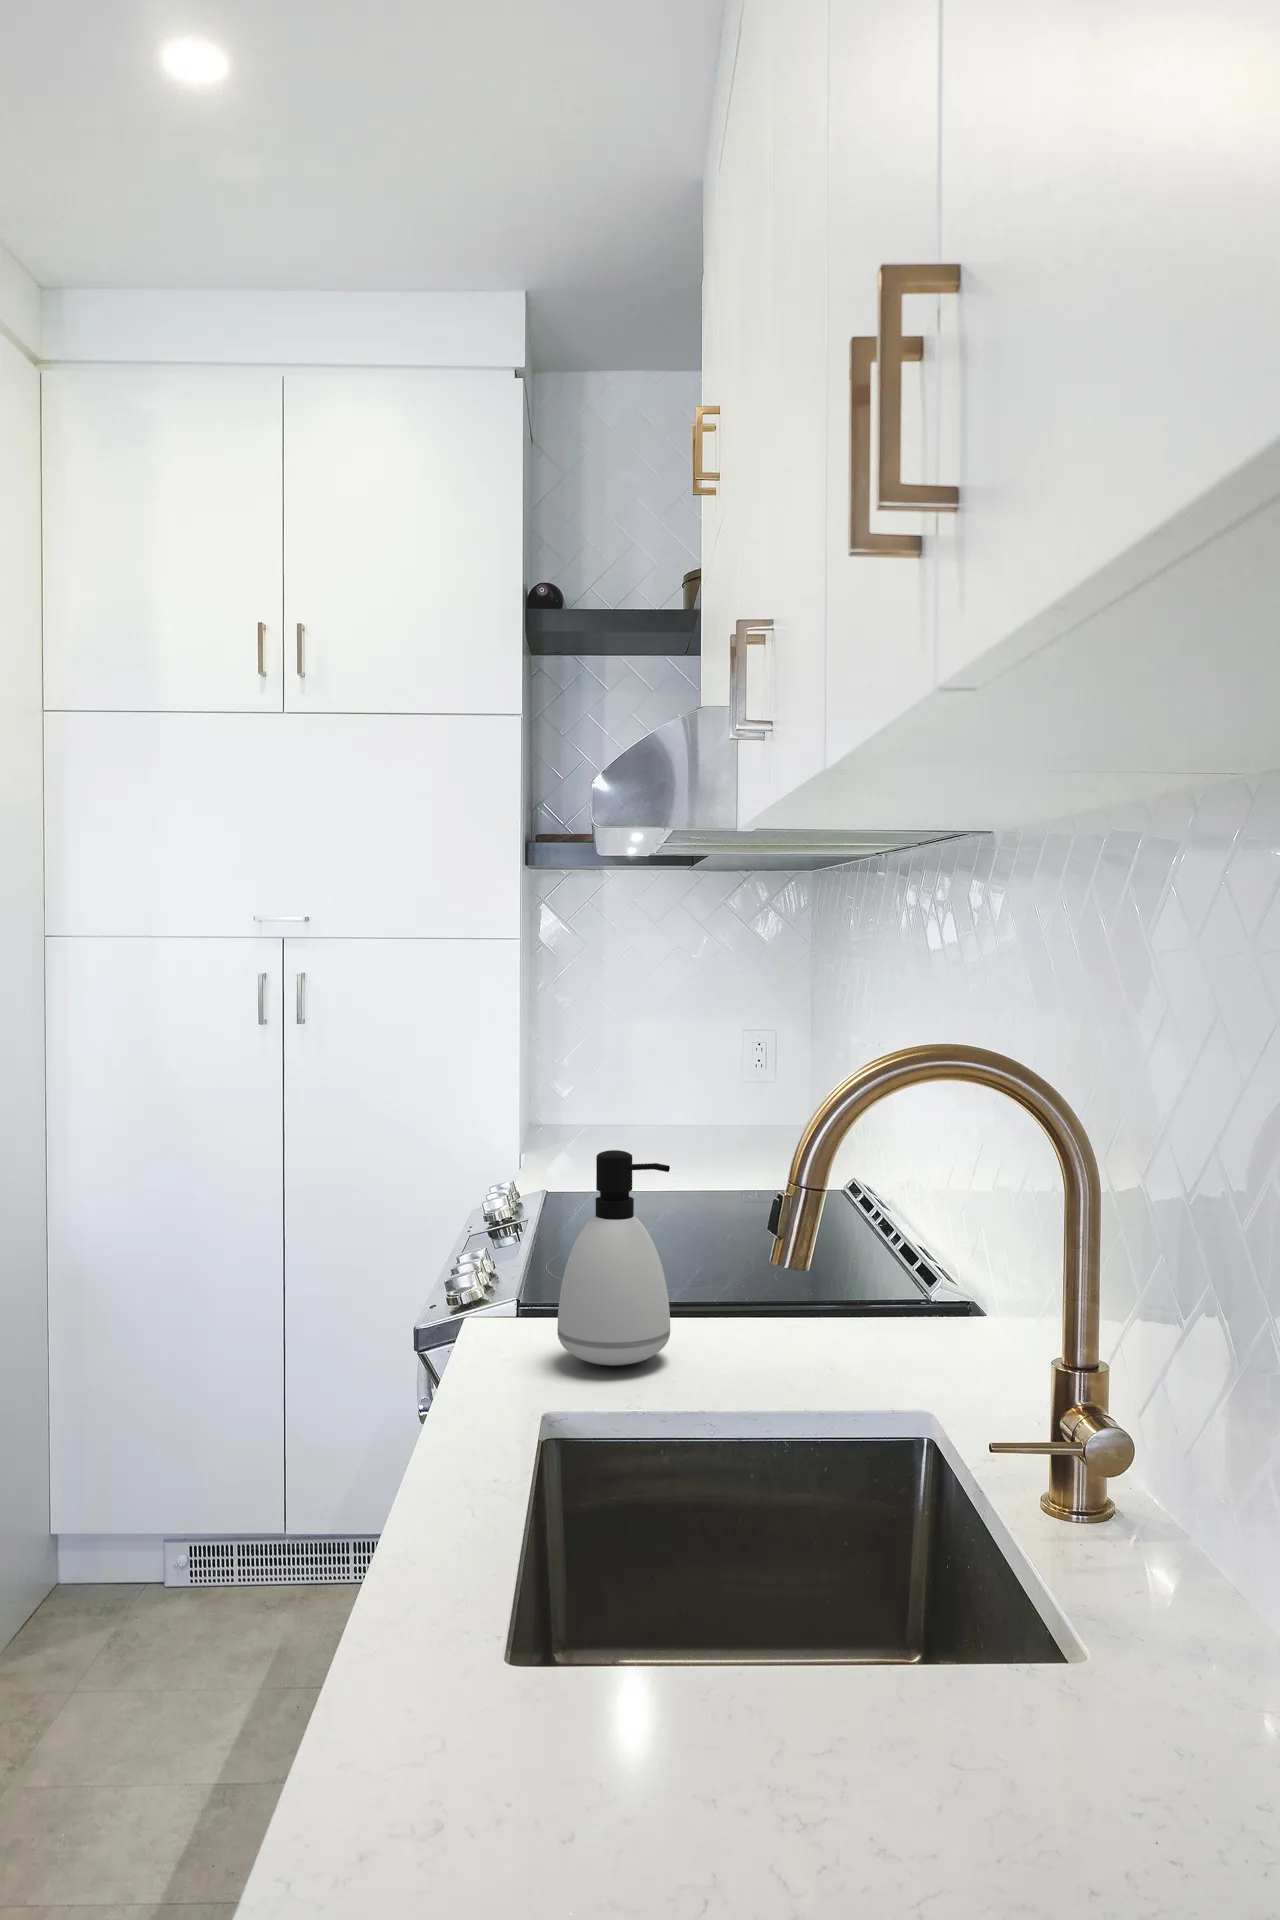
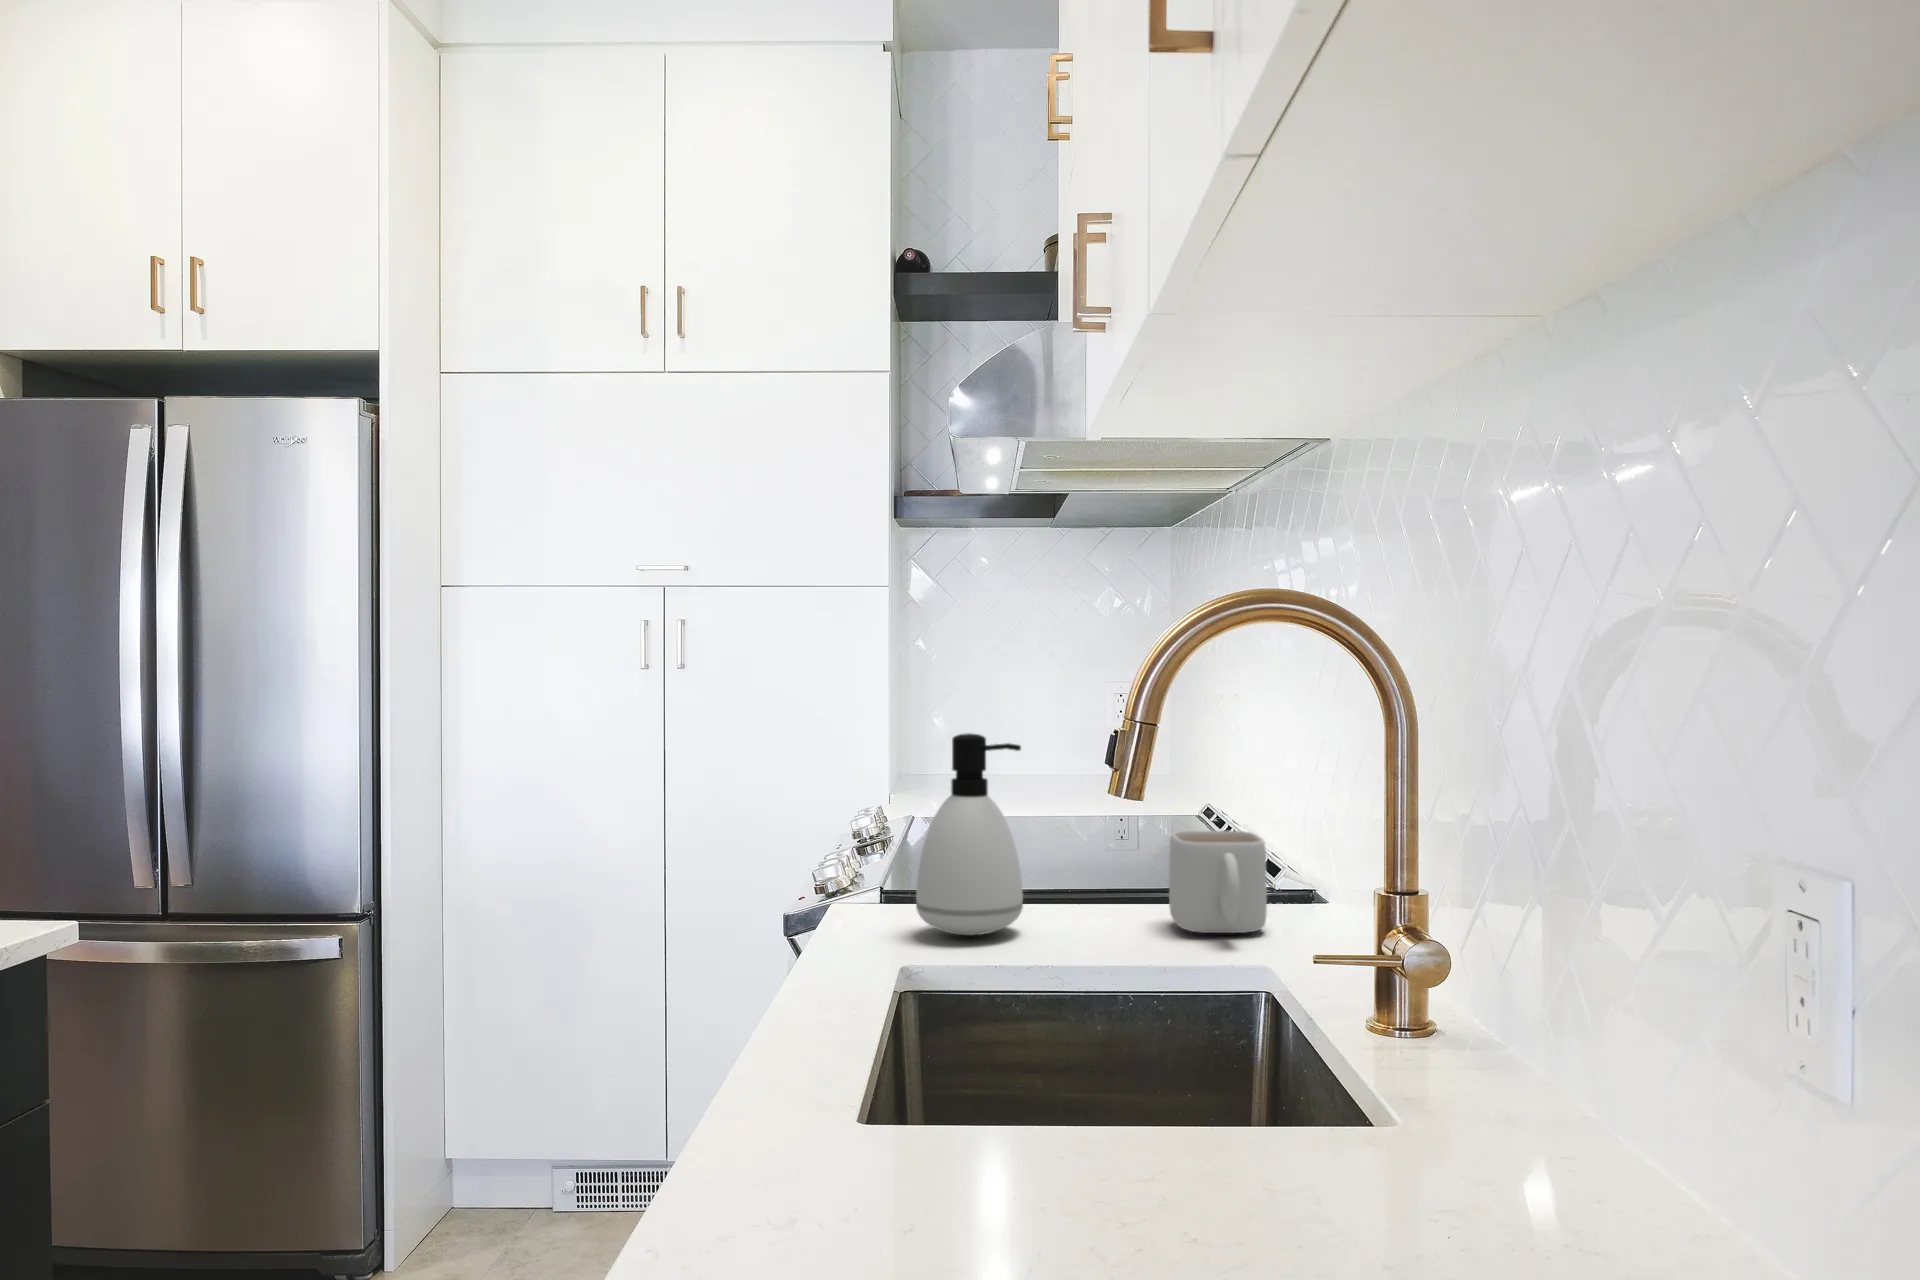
mug: none [823,1249,925,1362] -> present [1169,831,1267,933]

